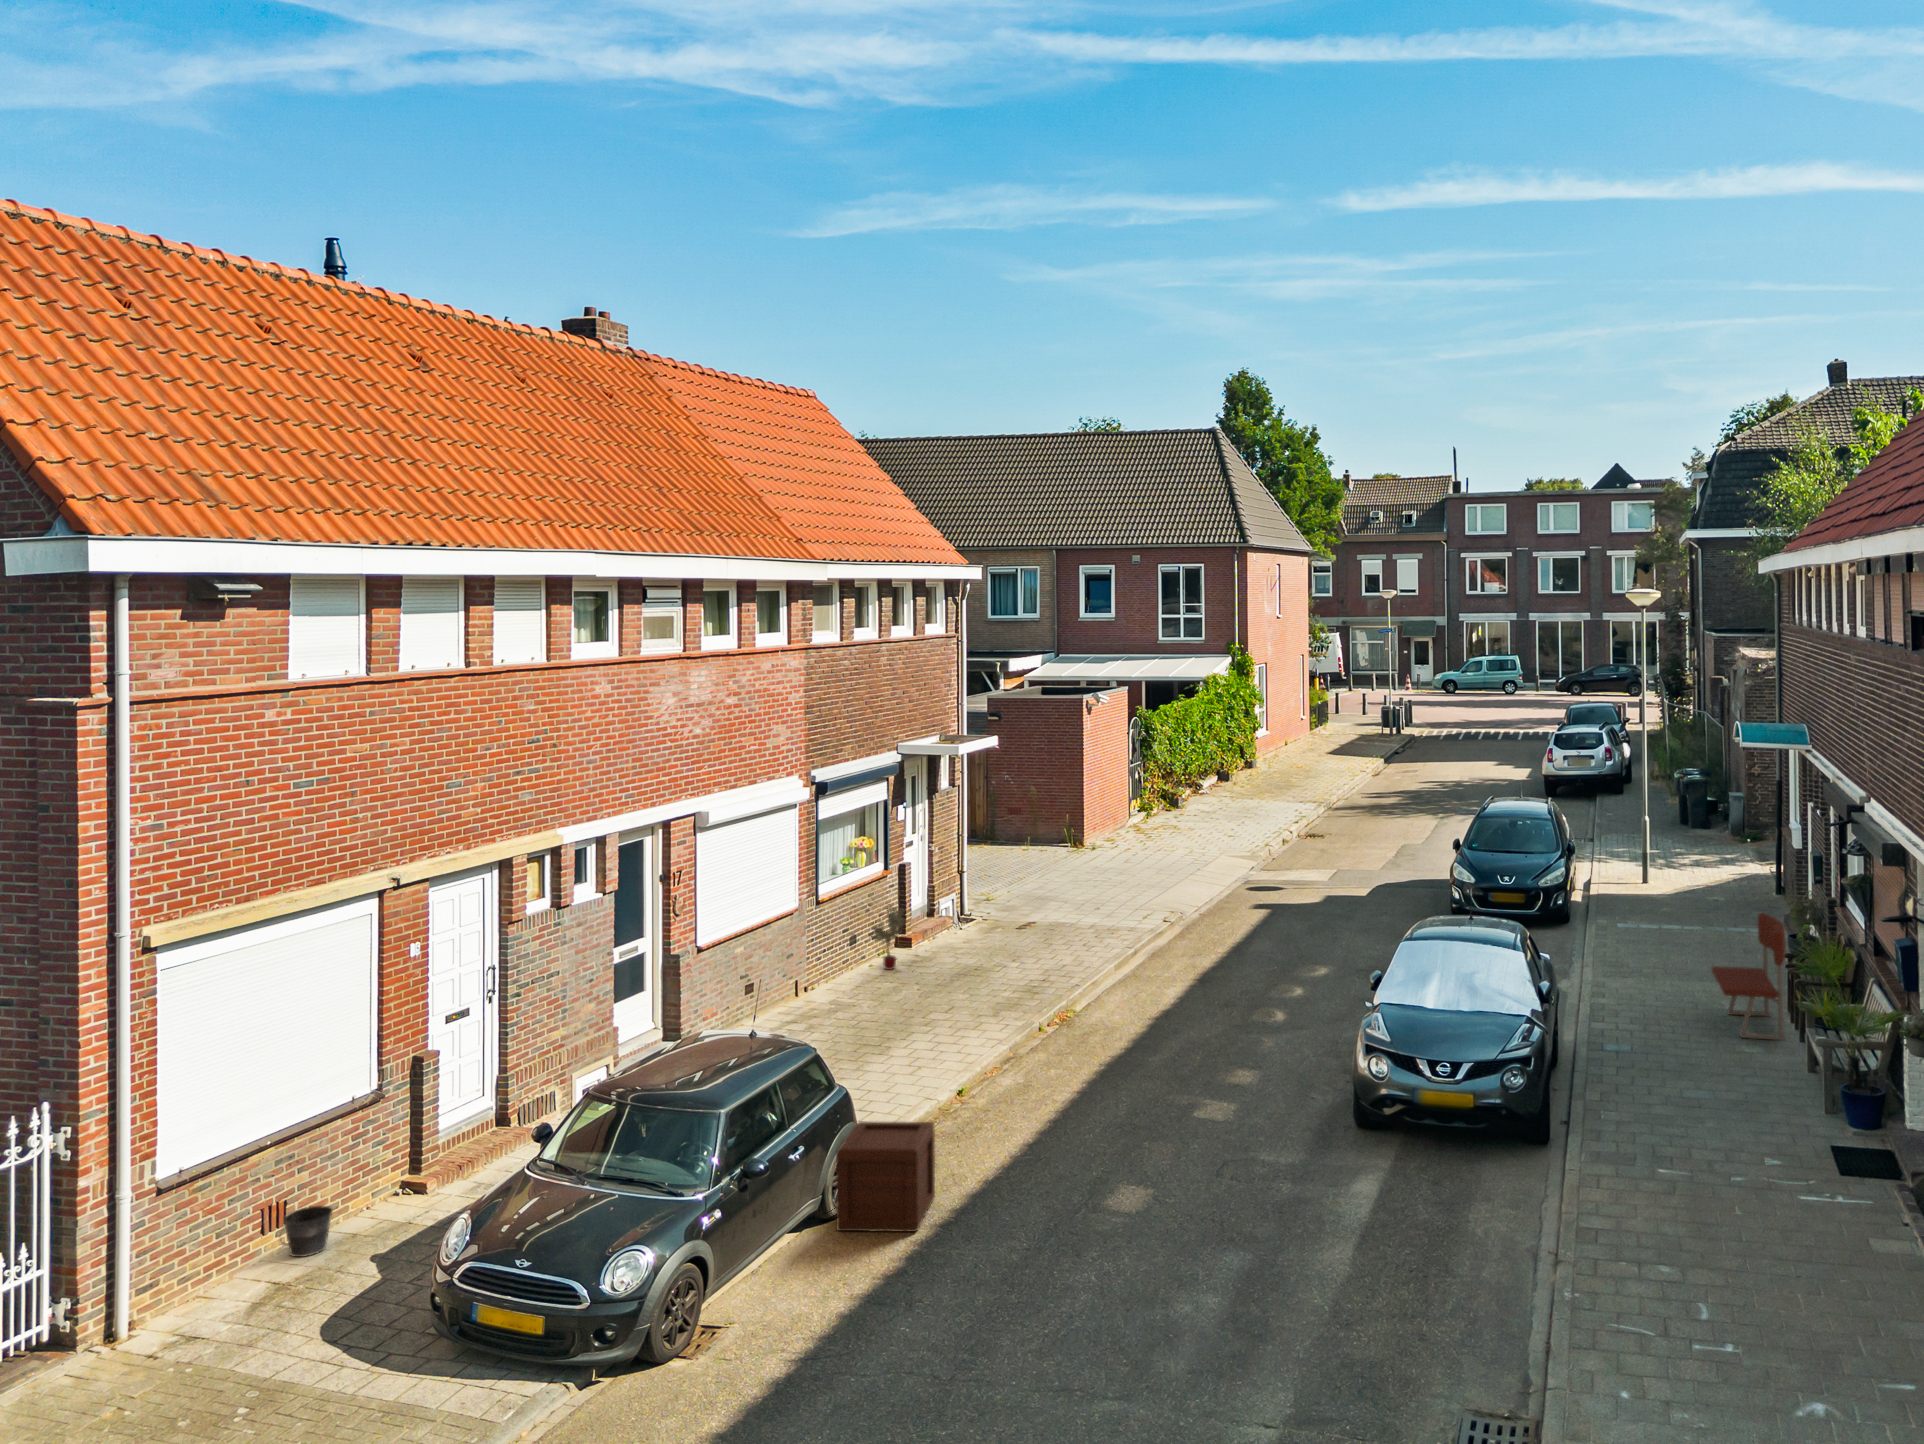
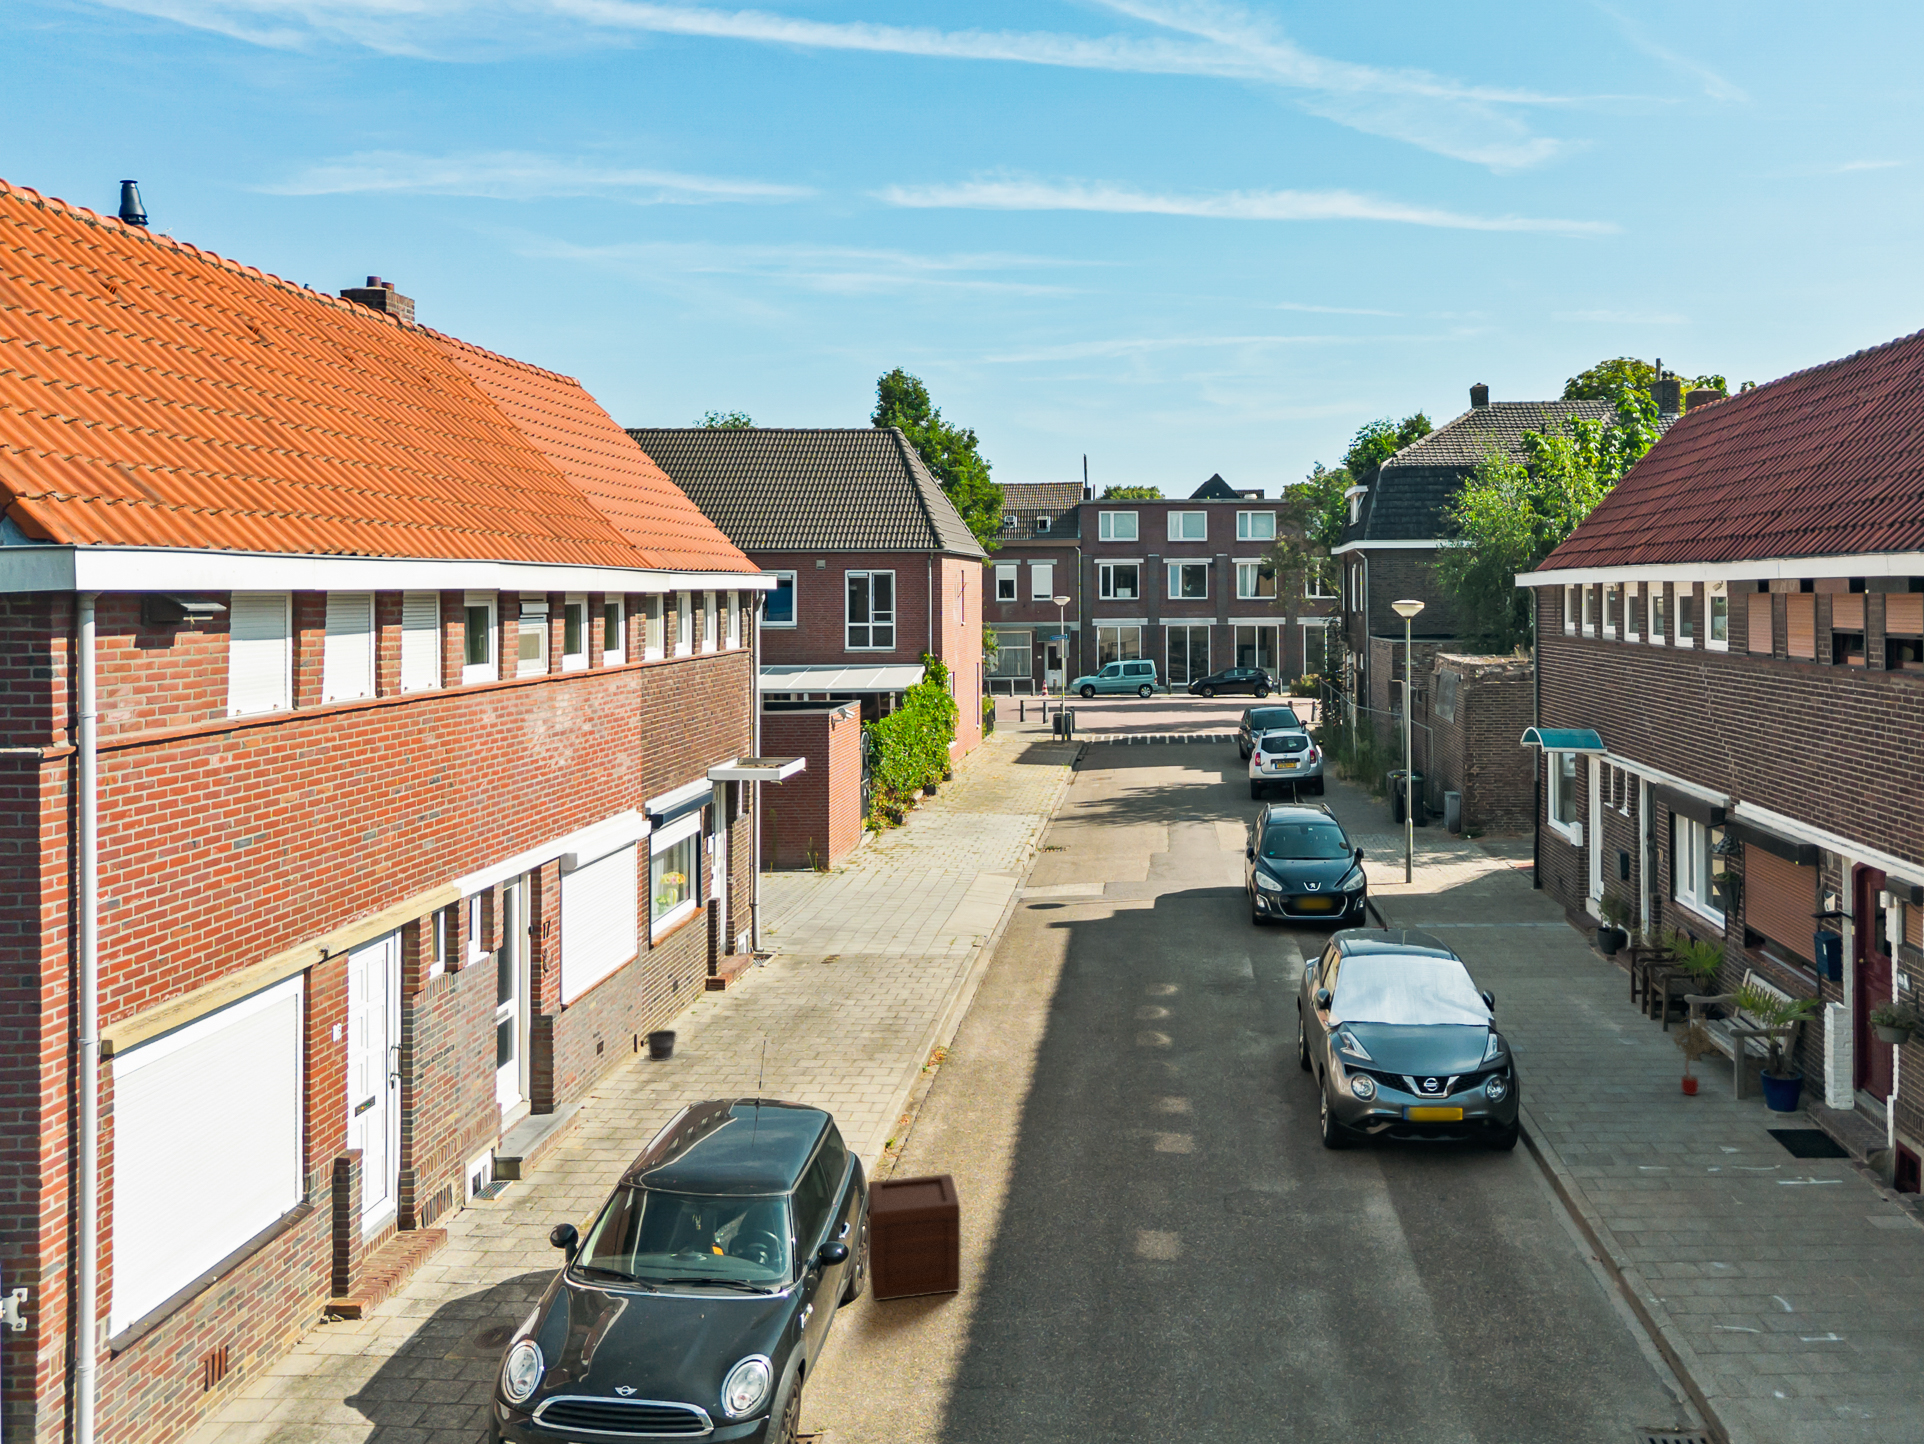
potted tree: present [871,904,905,970] -> present [1673,1012,1719,1095]
bench: present [1712,913,1786,1040] -> none [1549,907,1627,1023]
bucket: present [279,1206,333,1257] -> present [645,1030,676,1061]

